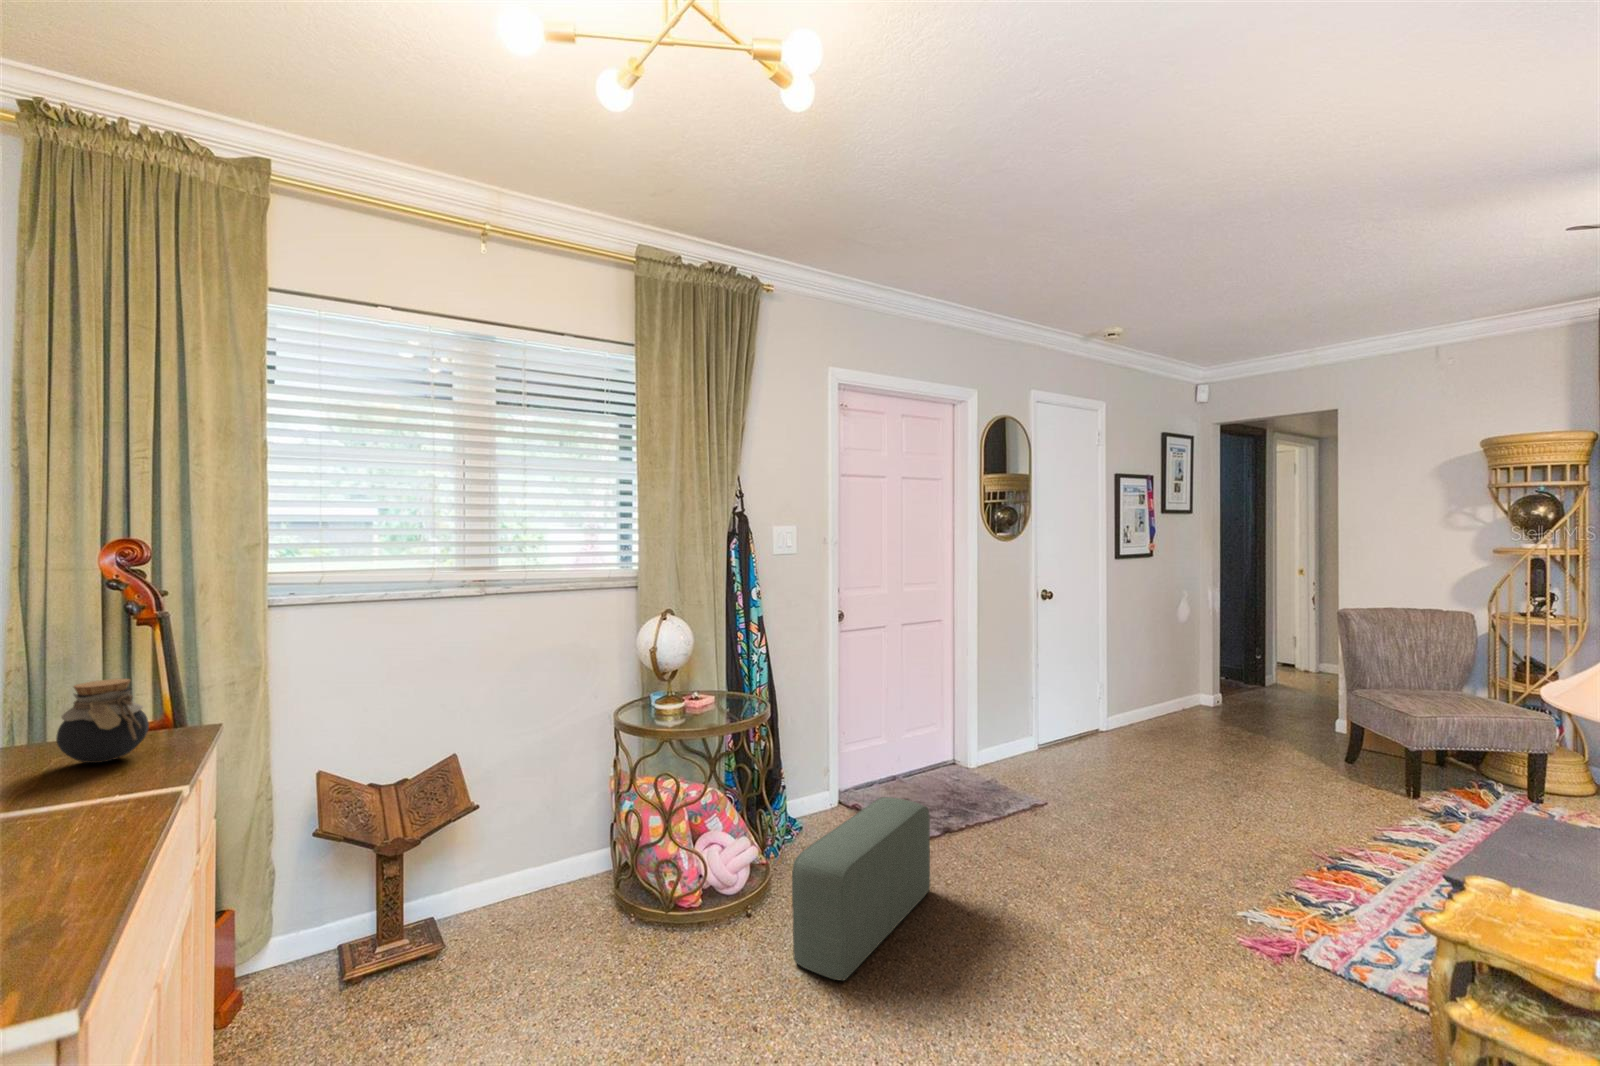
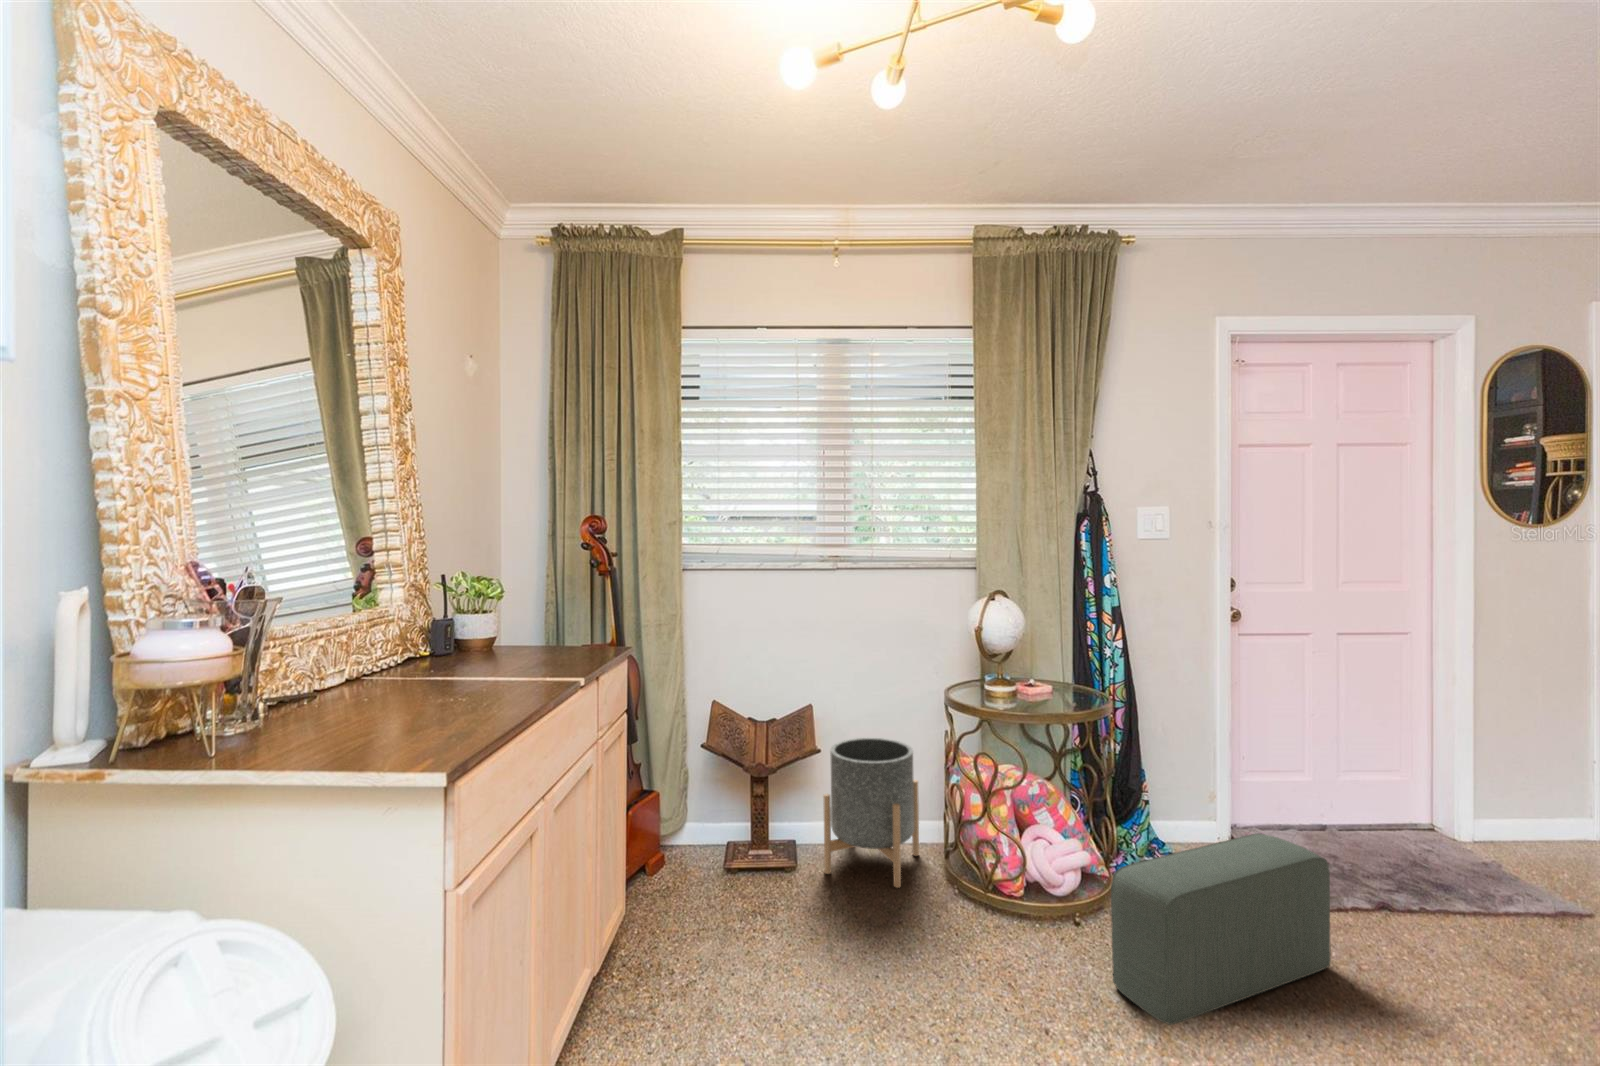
jar: present [56,679,149,763] -> none [540,608,586,662]
planter: none [481,777,584,946] -> present [823,738,919,888]

